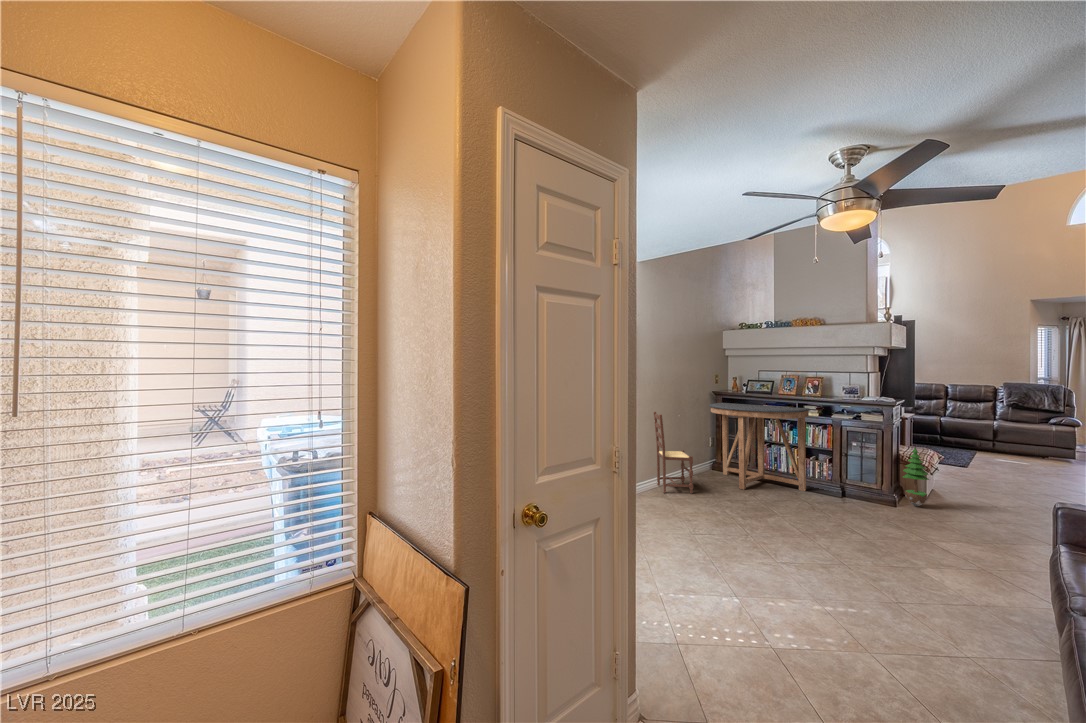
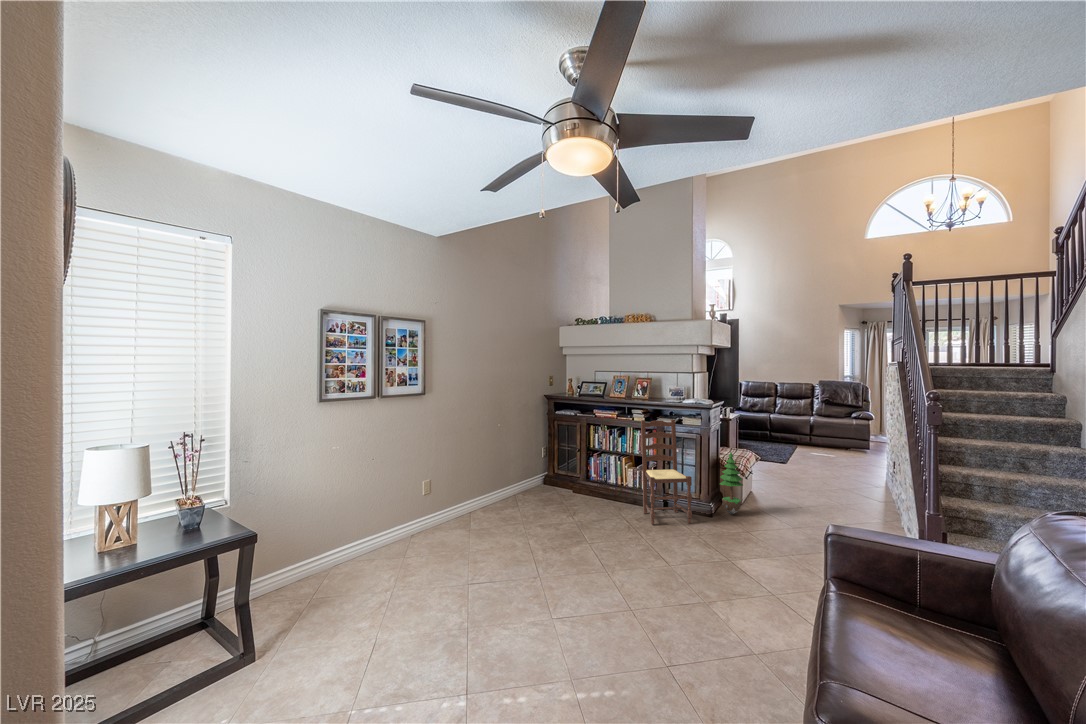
console table: present [709,403,811,491] -> none [536,408,637,508]
dining chair: present [654,412,693,494] -> present [641,420,692,525]

